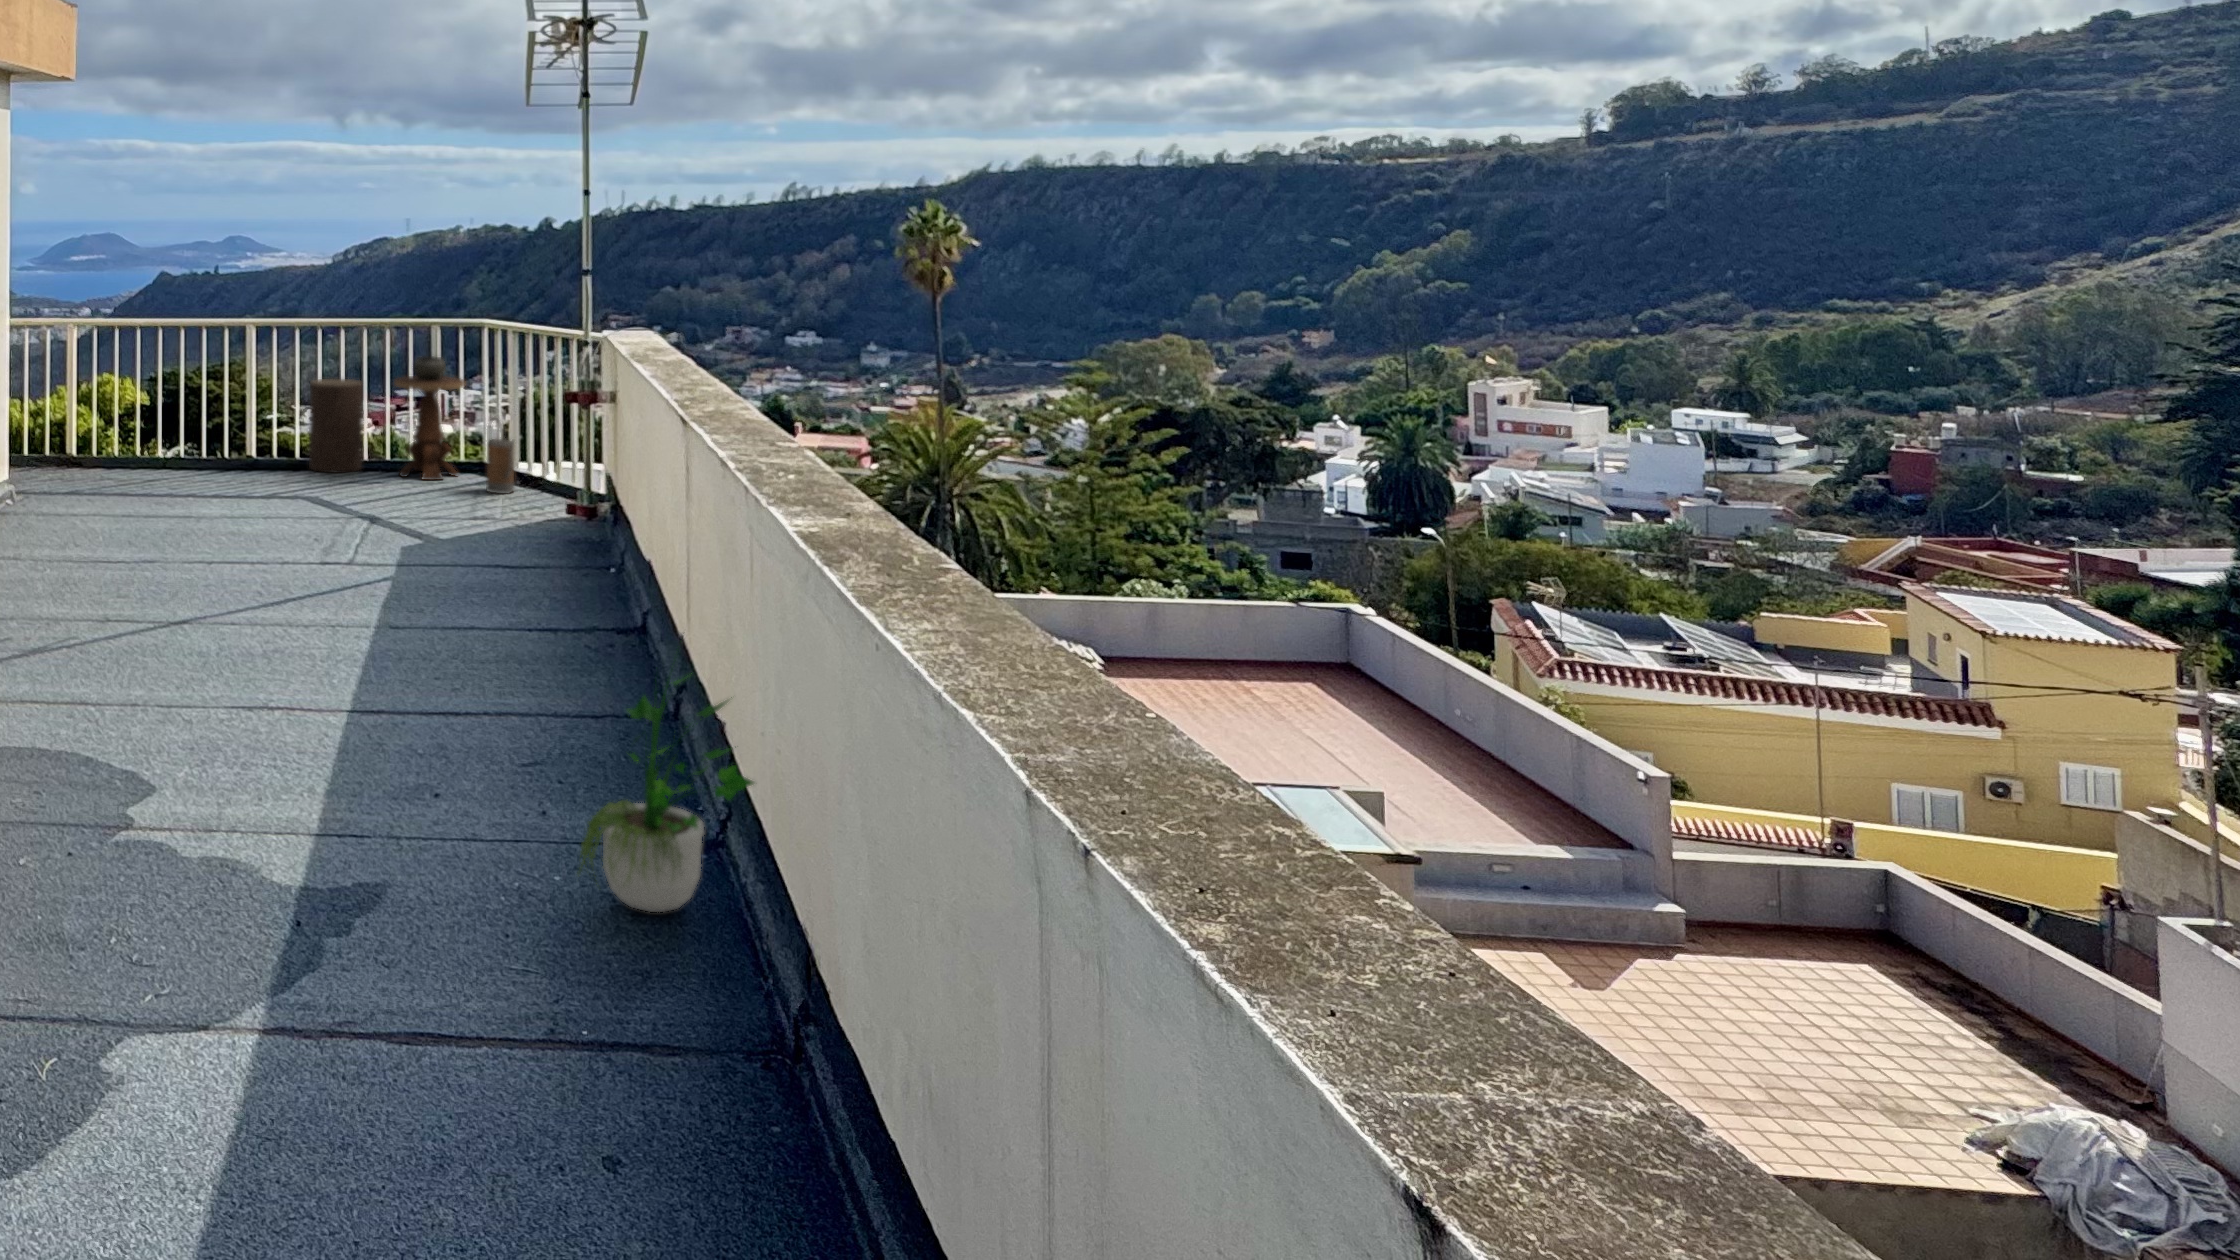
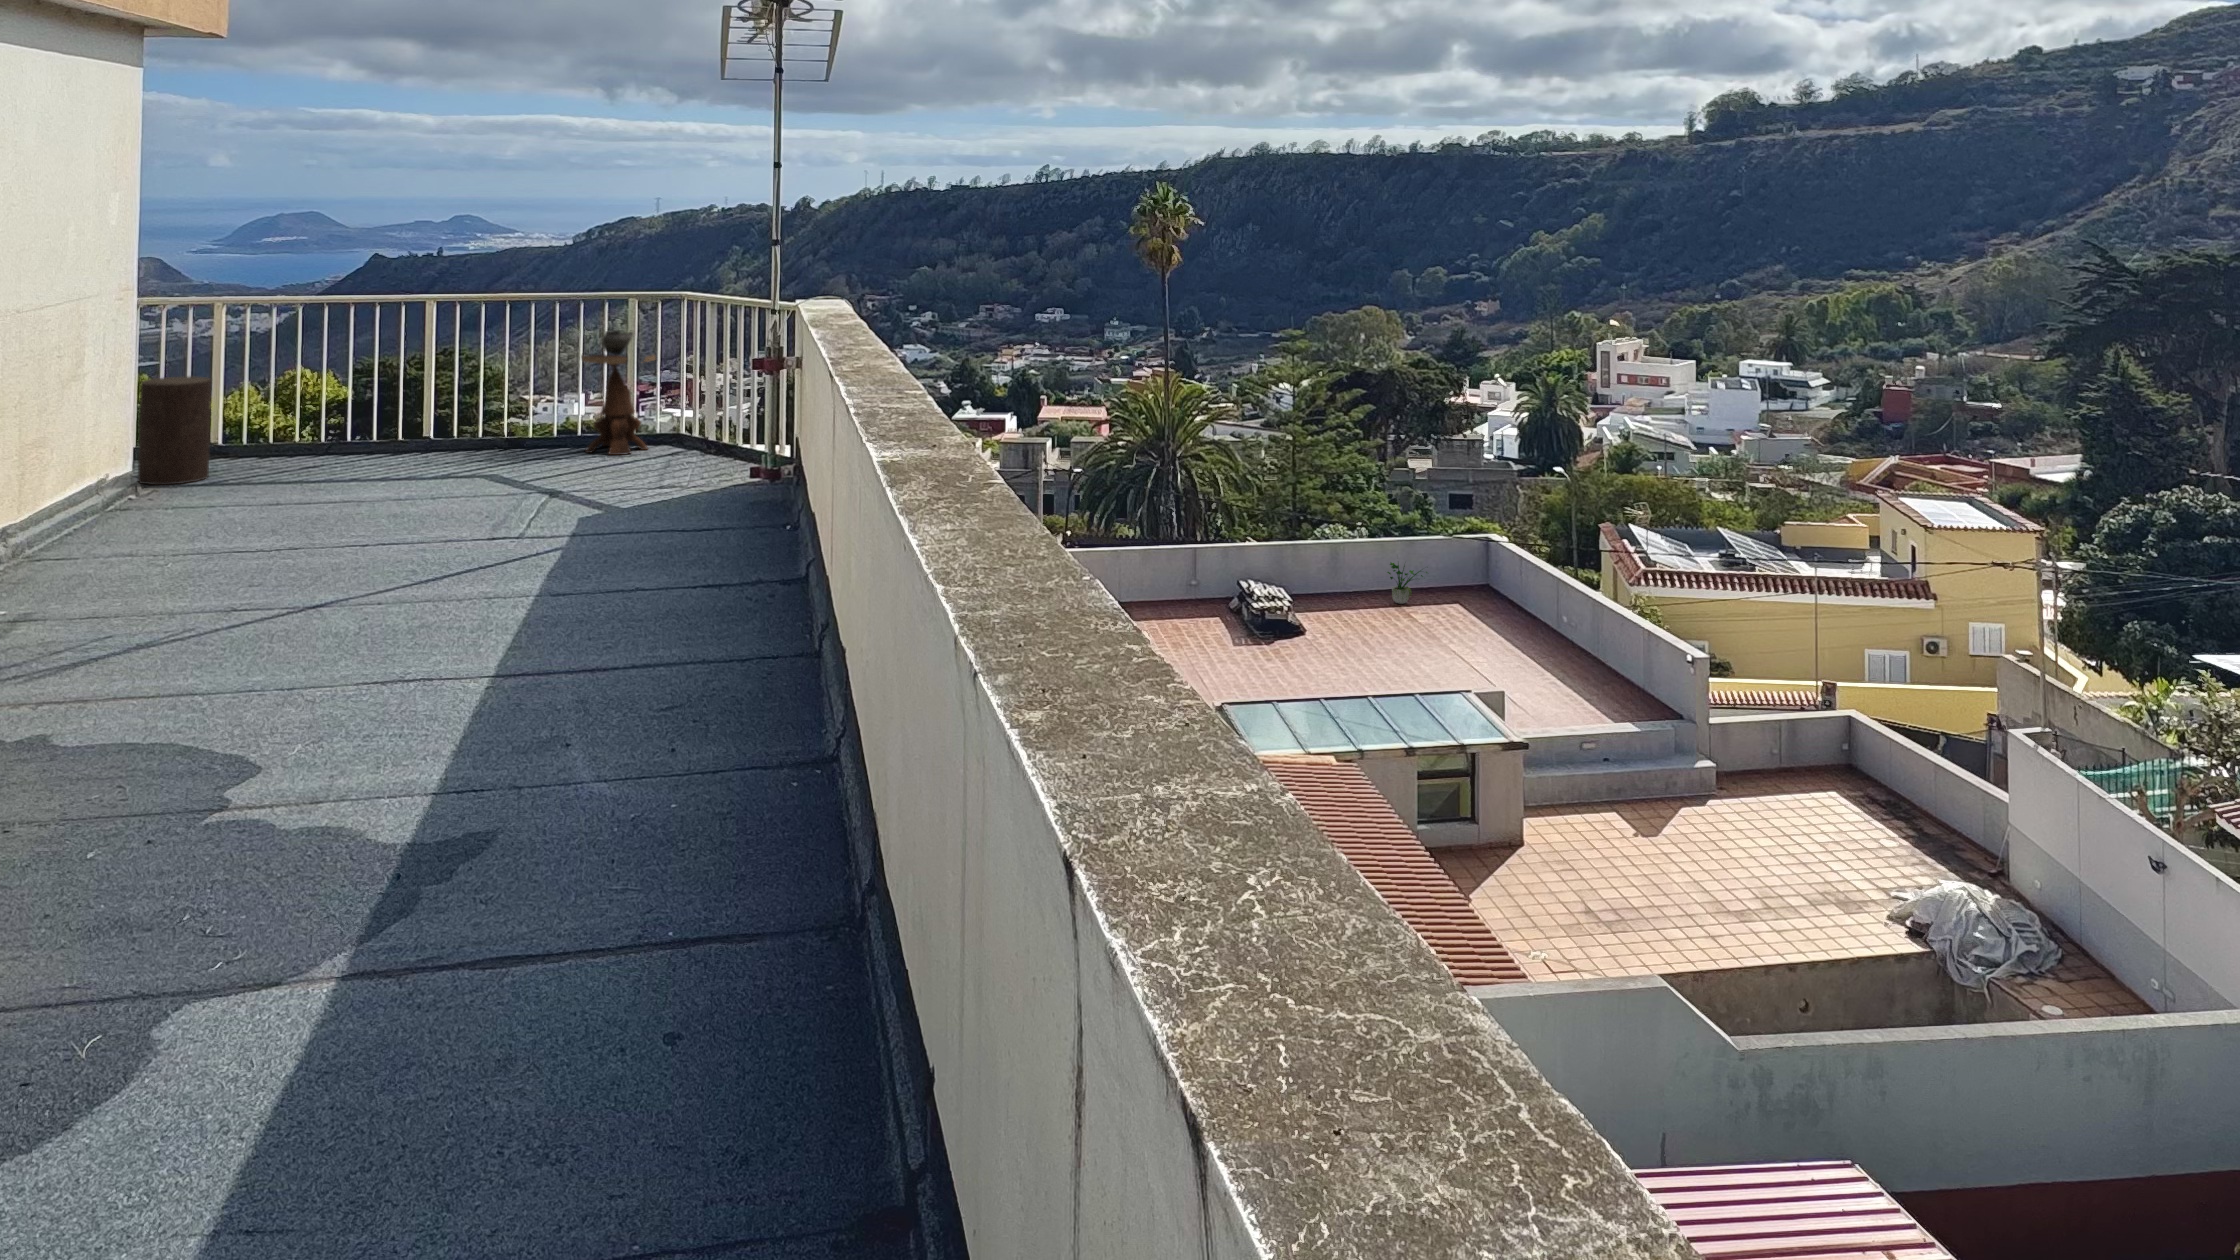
stool: present [309,379,363,472] -> present [138,376,212,485]
watering can: present [486,418,514,494] -> none [674,389,704,464]
potted plant: present [578,673,754,912] -> present [1387,563,1427,604]

